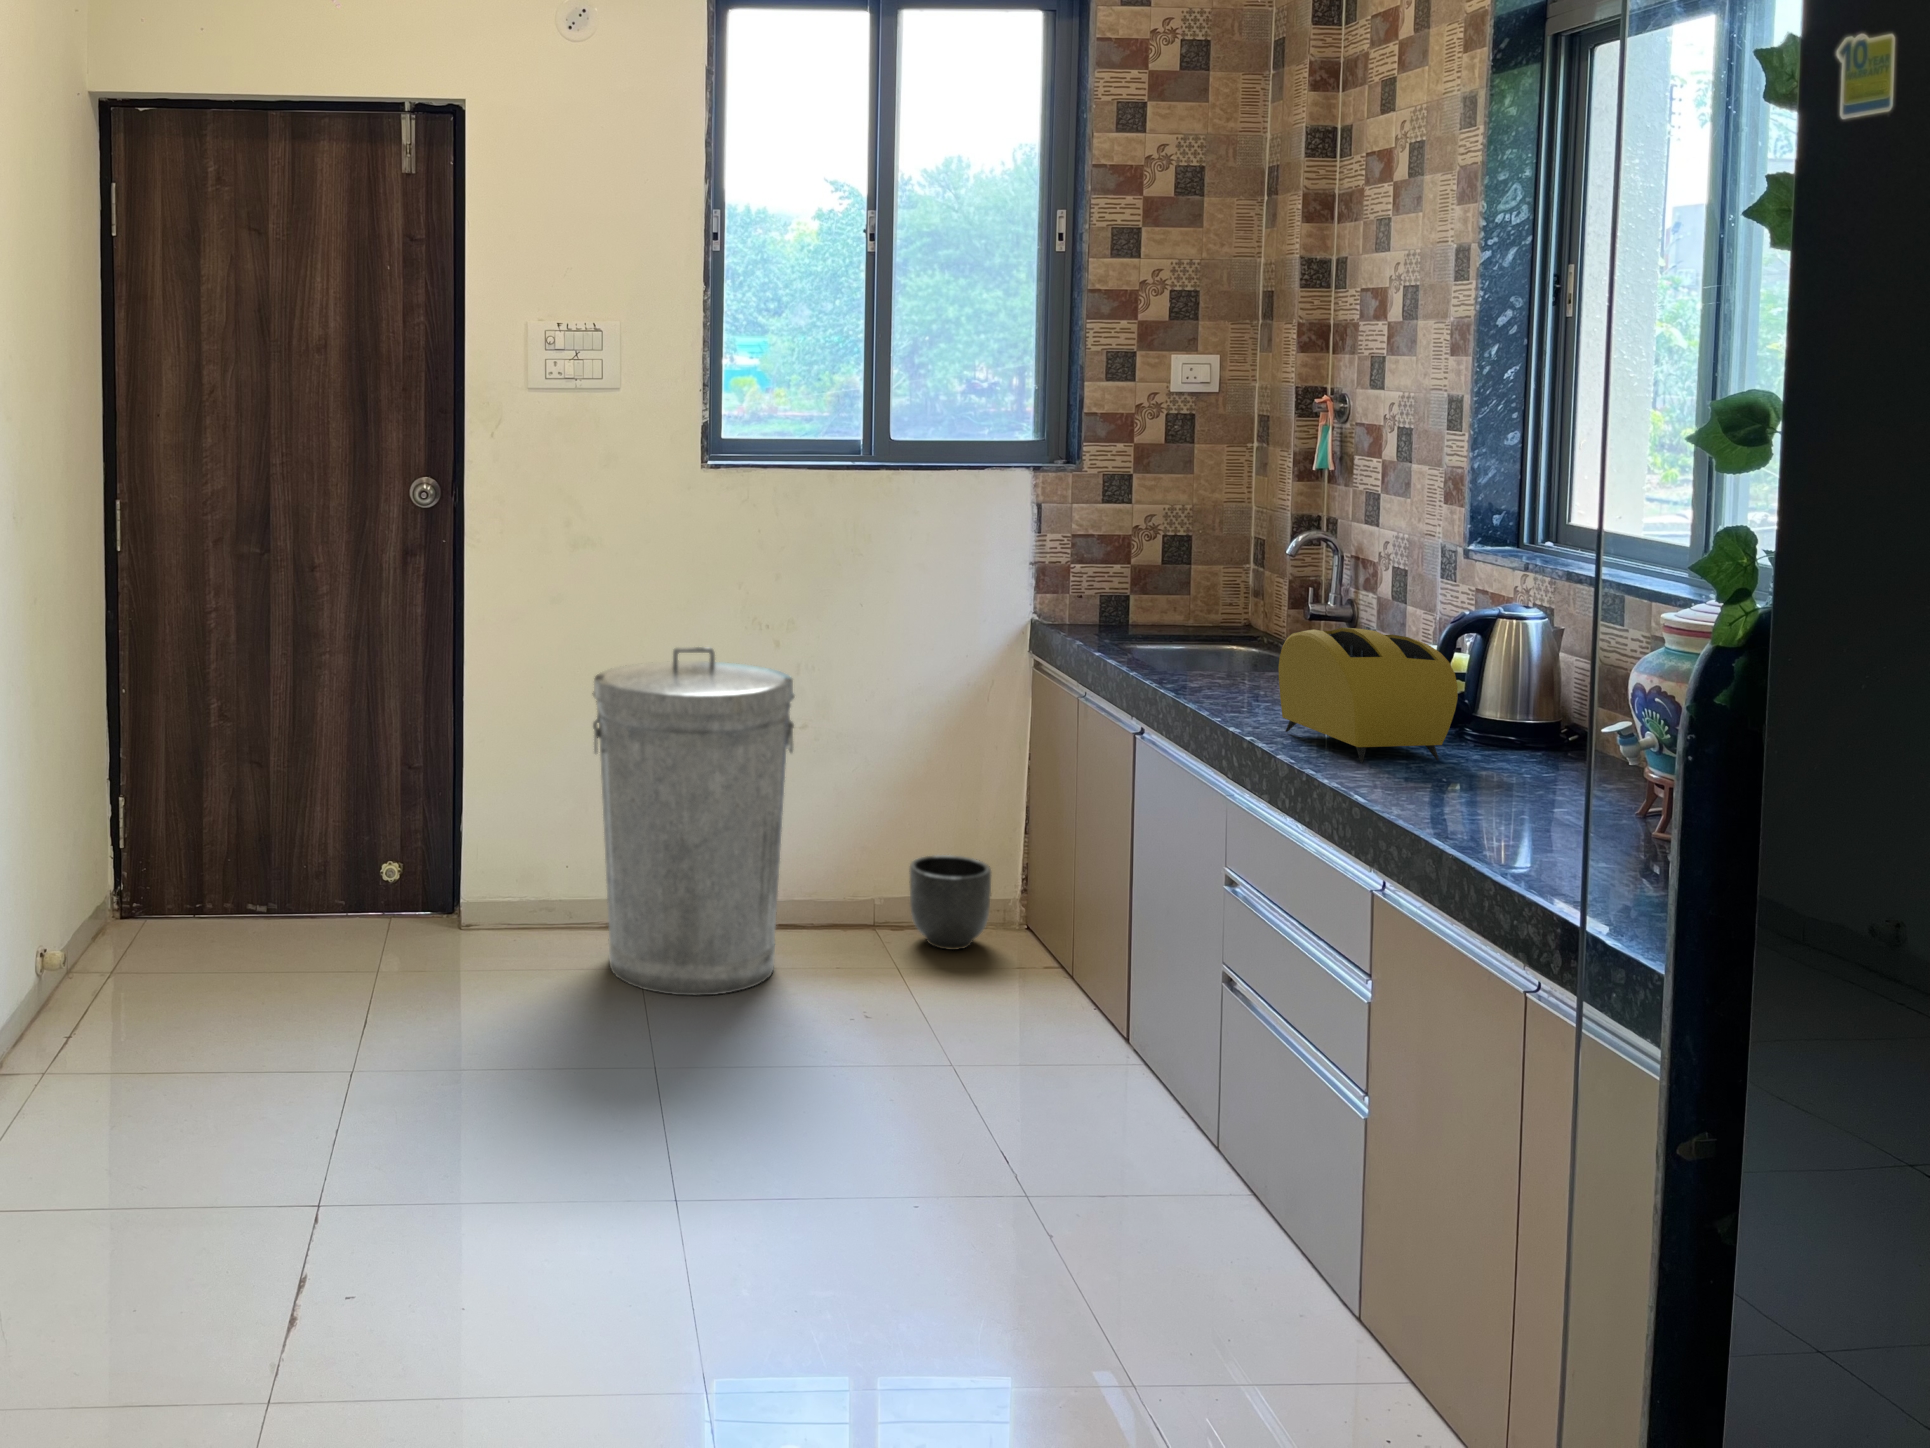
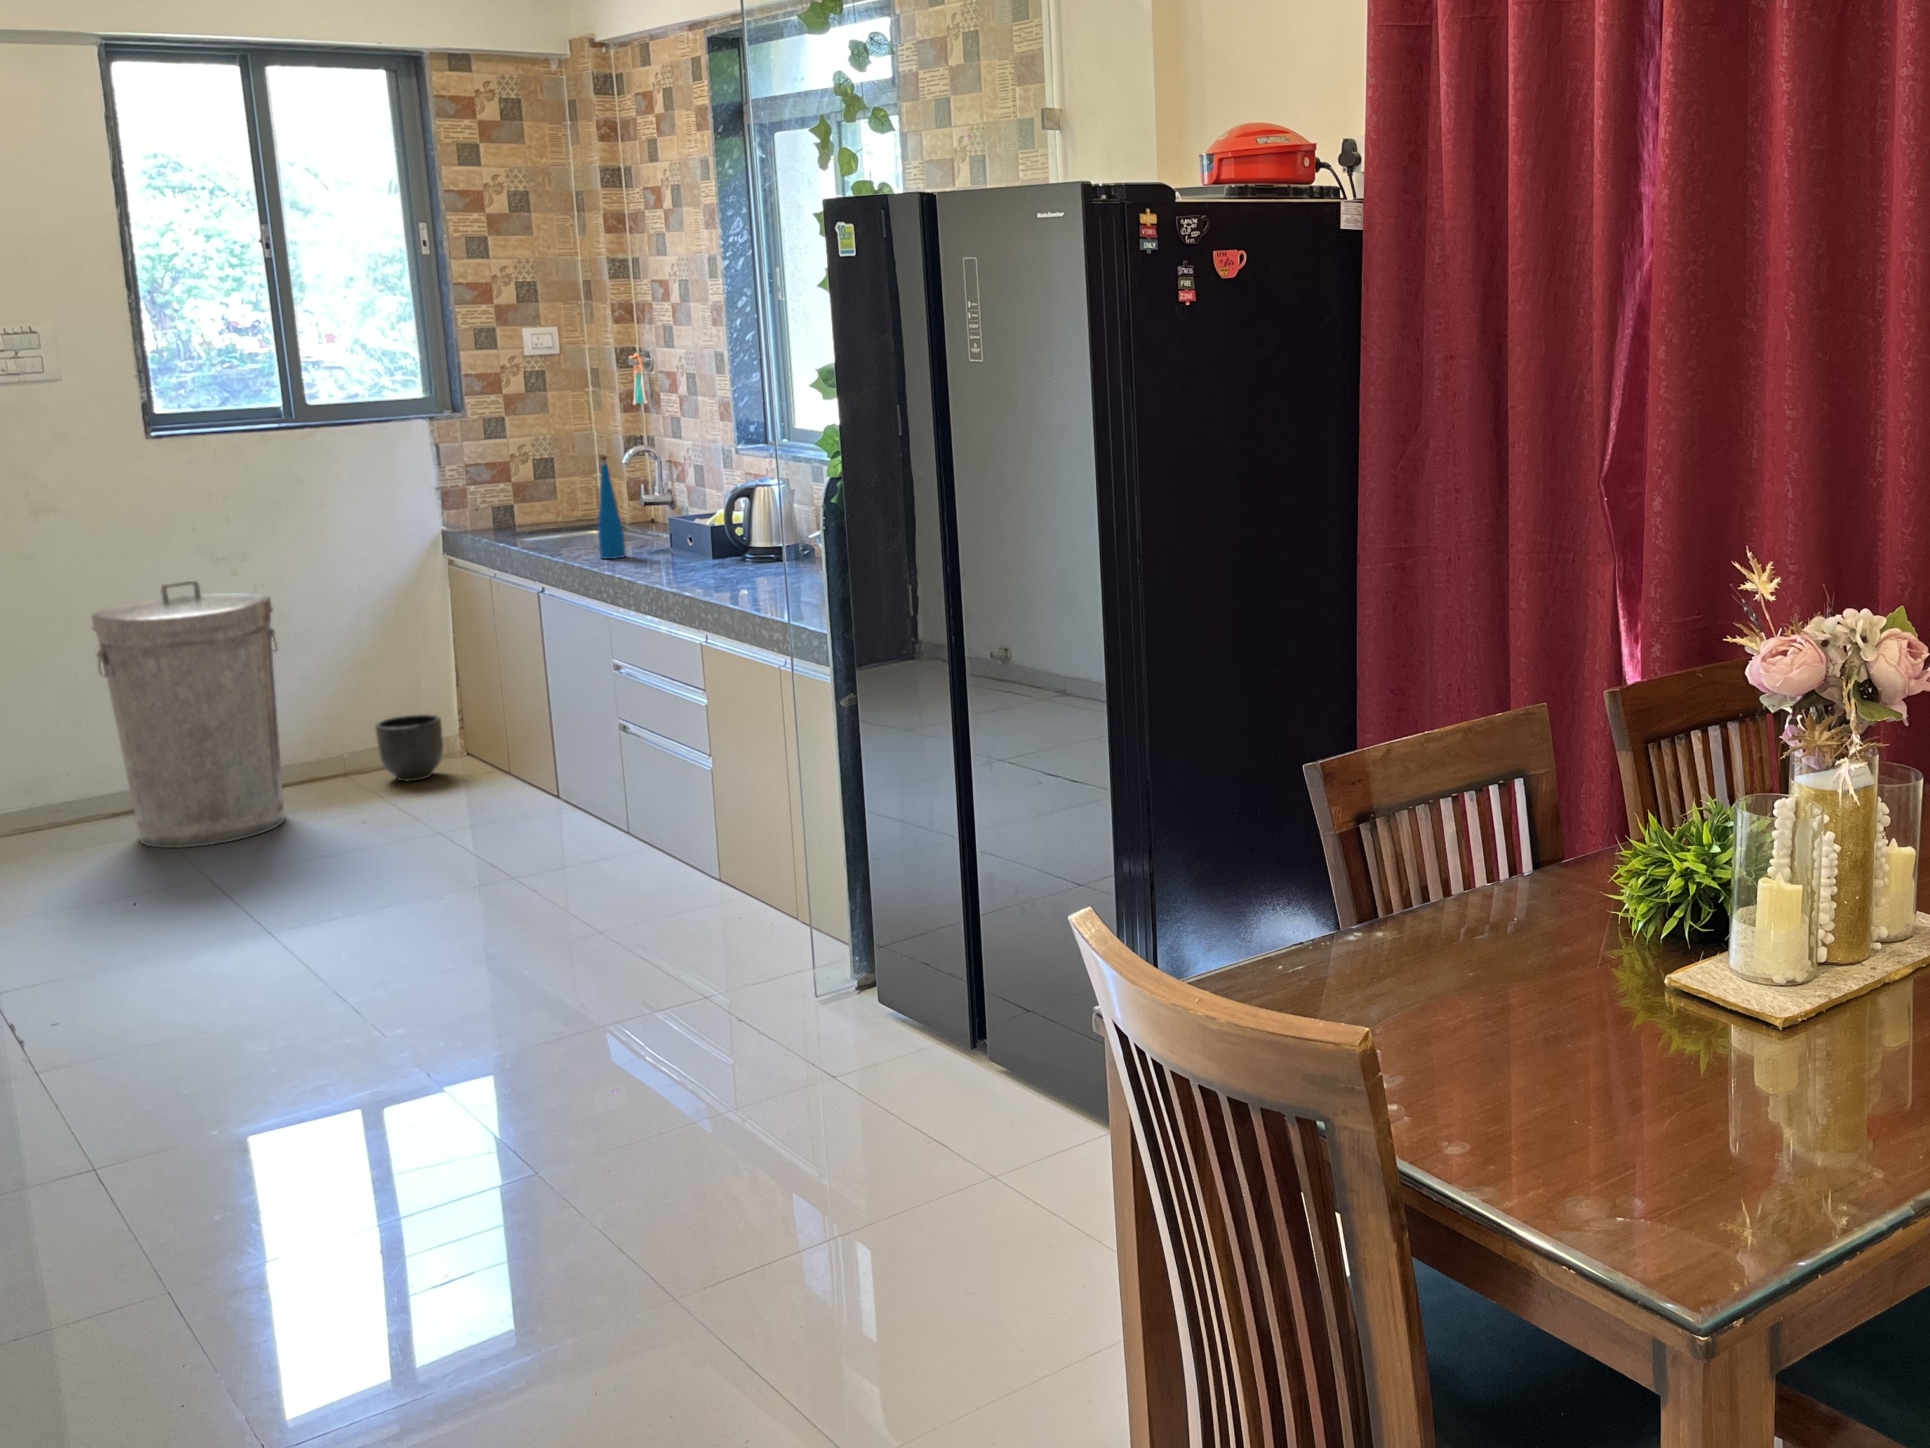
bottle: none [1218,542,1260,706] -> present [598,456,626,559]
toaster: present [1278,628,1458,763] -> none [638,499,739,572]

